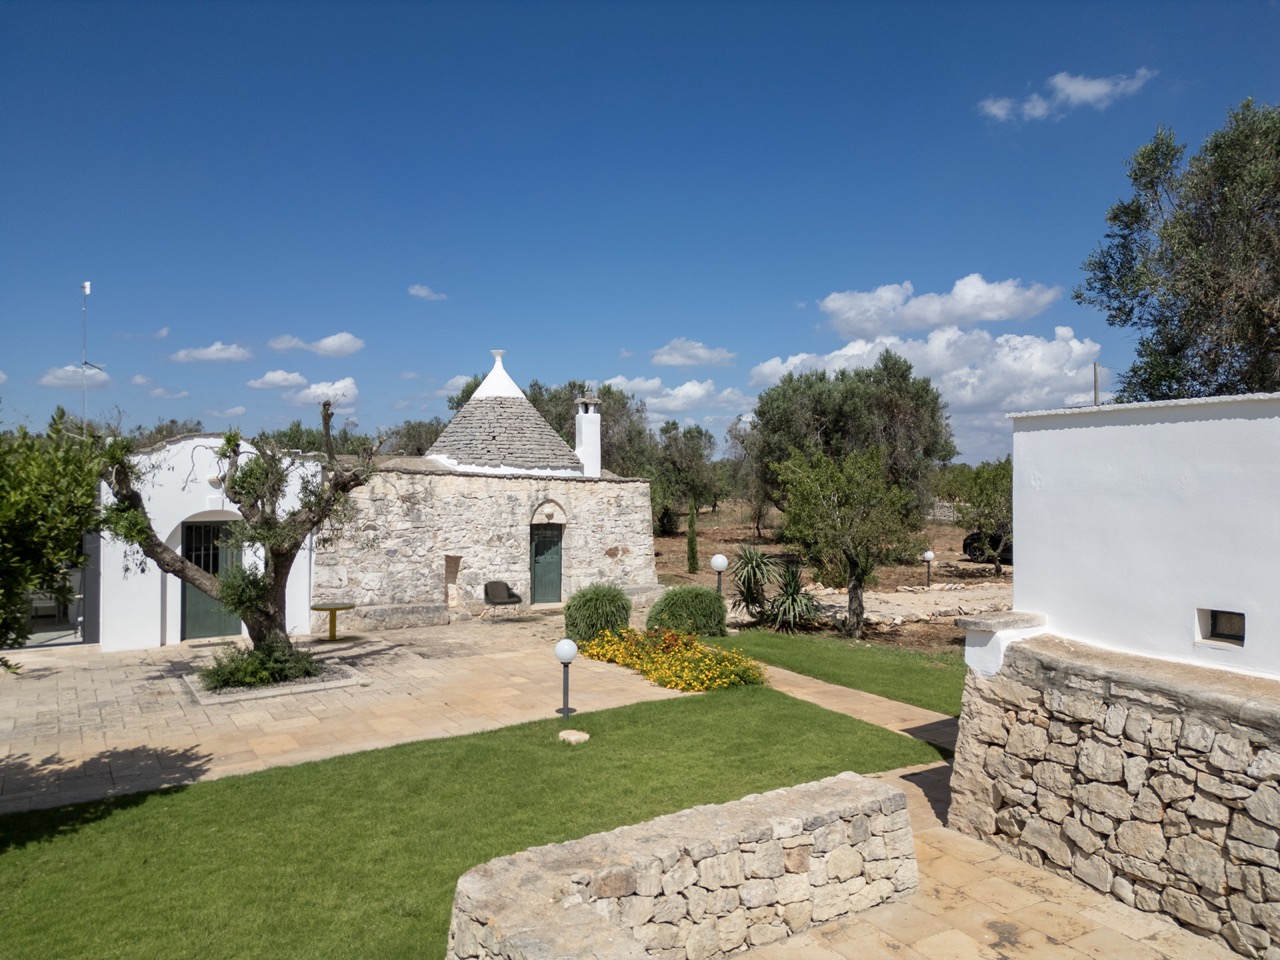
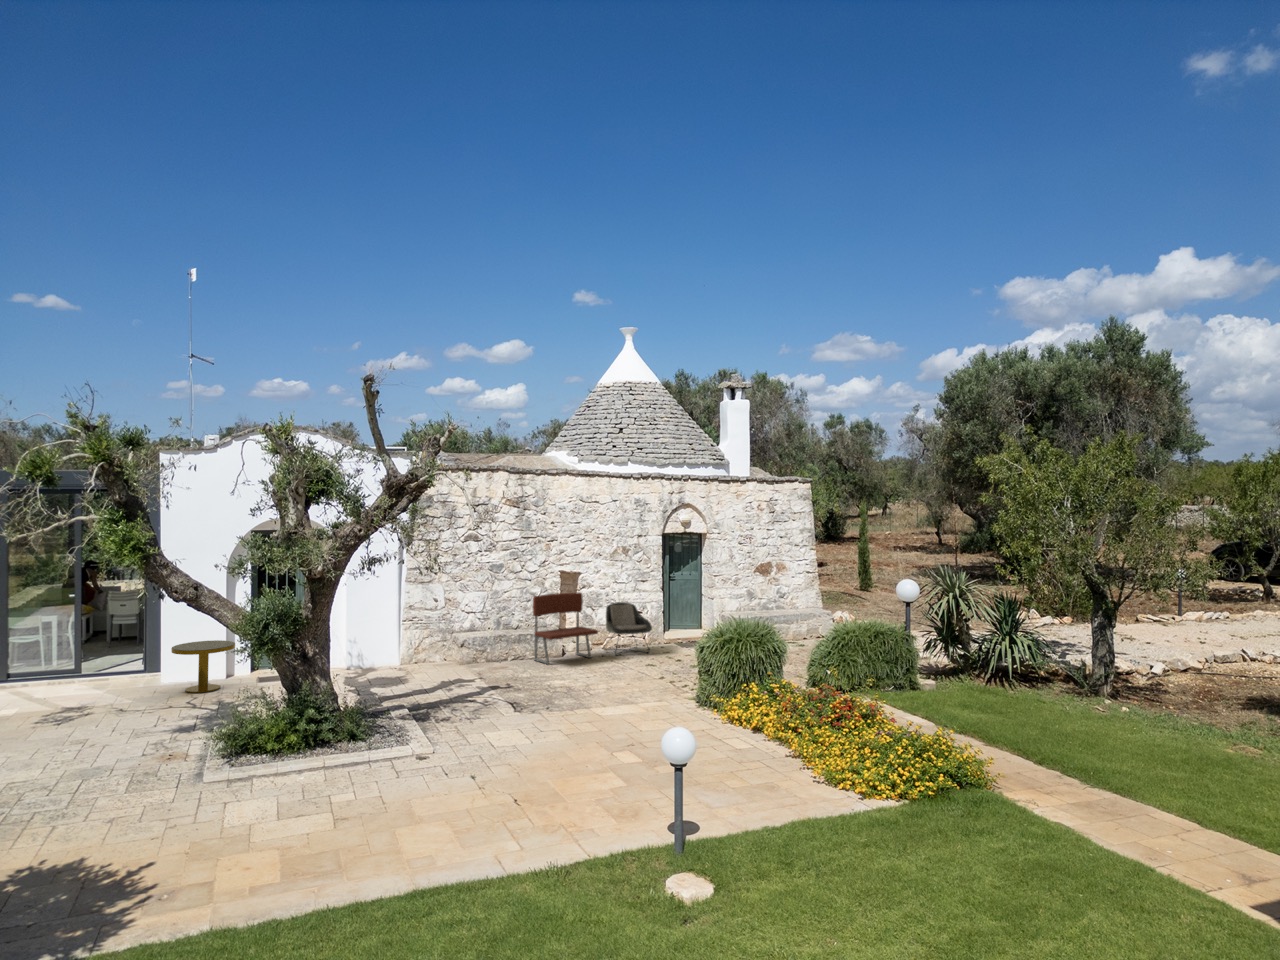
bench: none [424,572,479,631] -> present [533,592,598,664]
side table: present [310,603,355,640] -> present [171,640,235,693]

